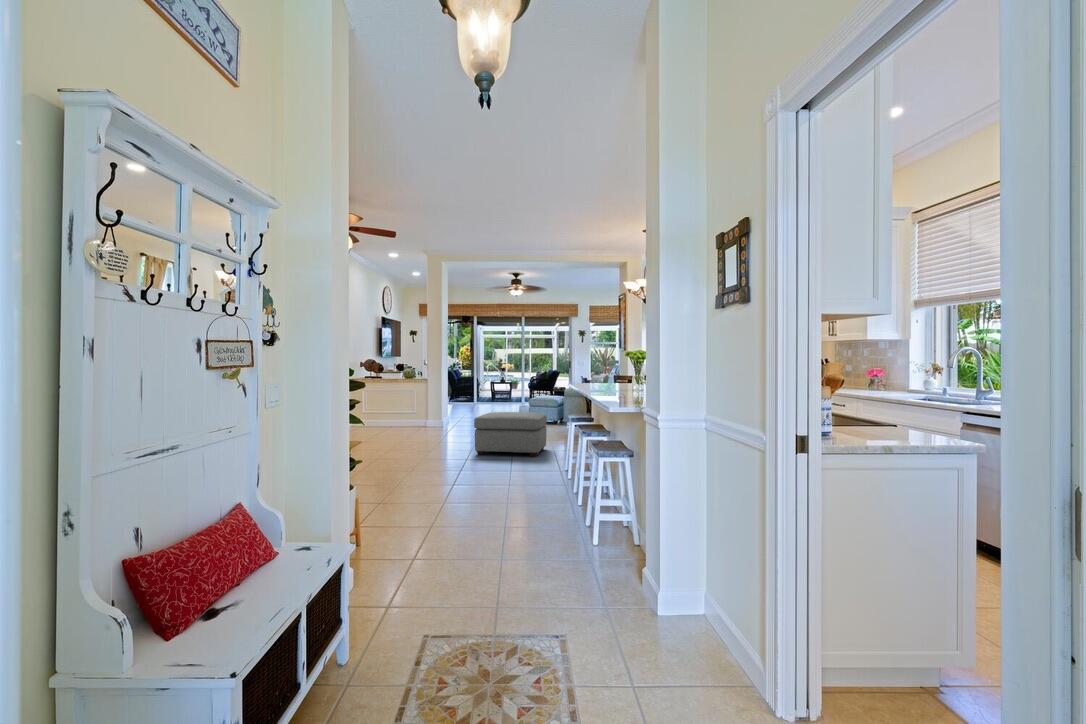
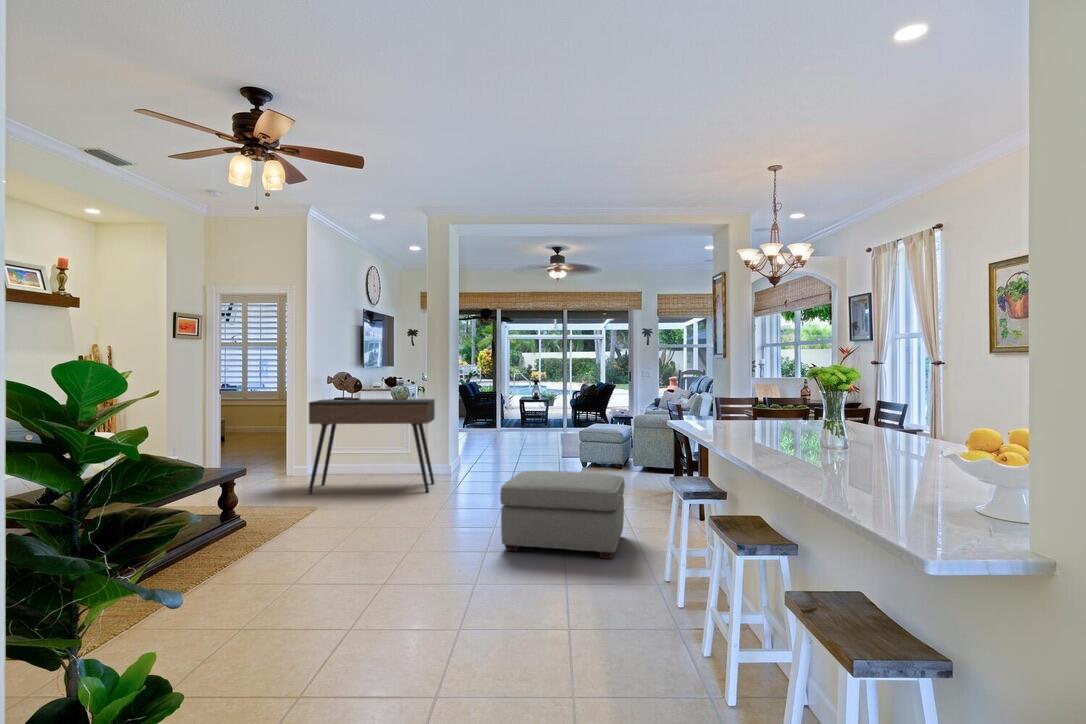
console table: none [351,375,433,435] -> present [308,399,435,493]

